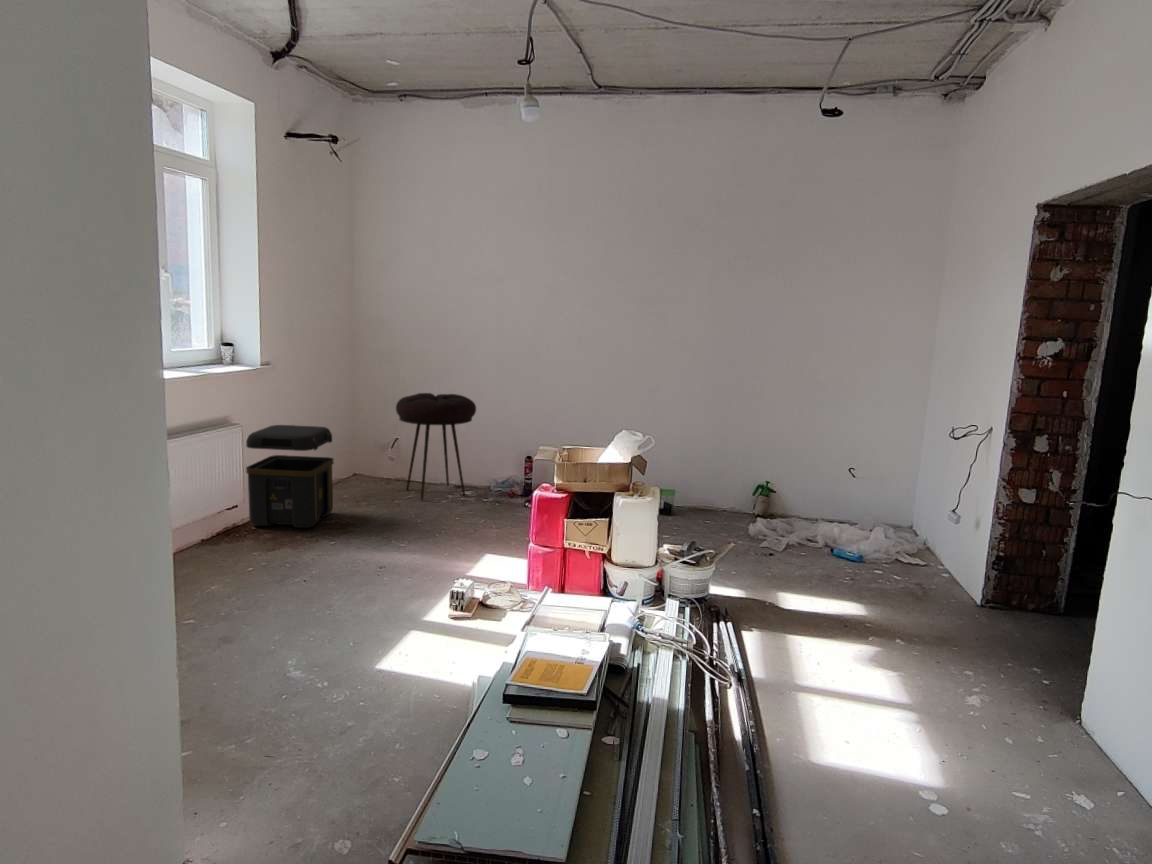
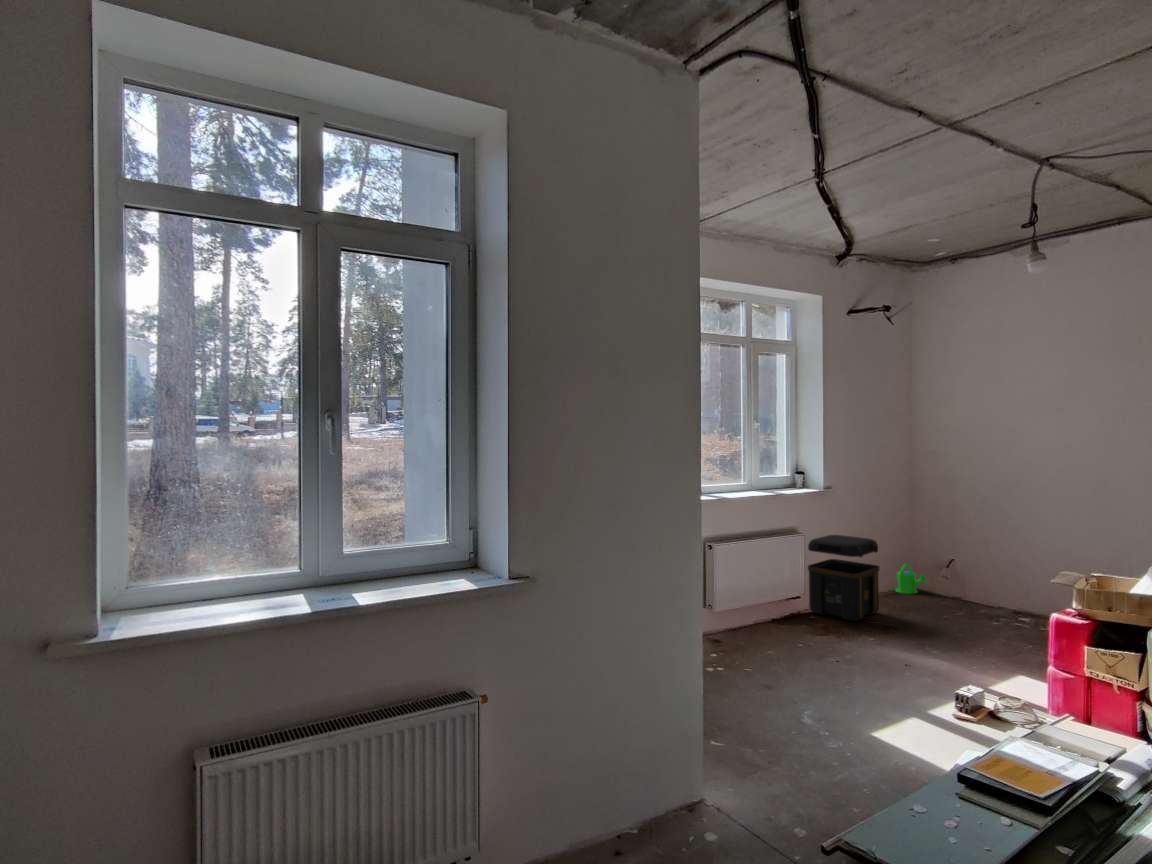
stool: present [396,393,476,500] -> none [943,515,1029,618]
watering can: none [335,451,376,485] -> present [895,564,927,594]

